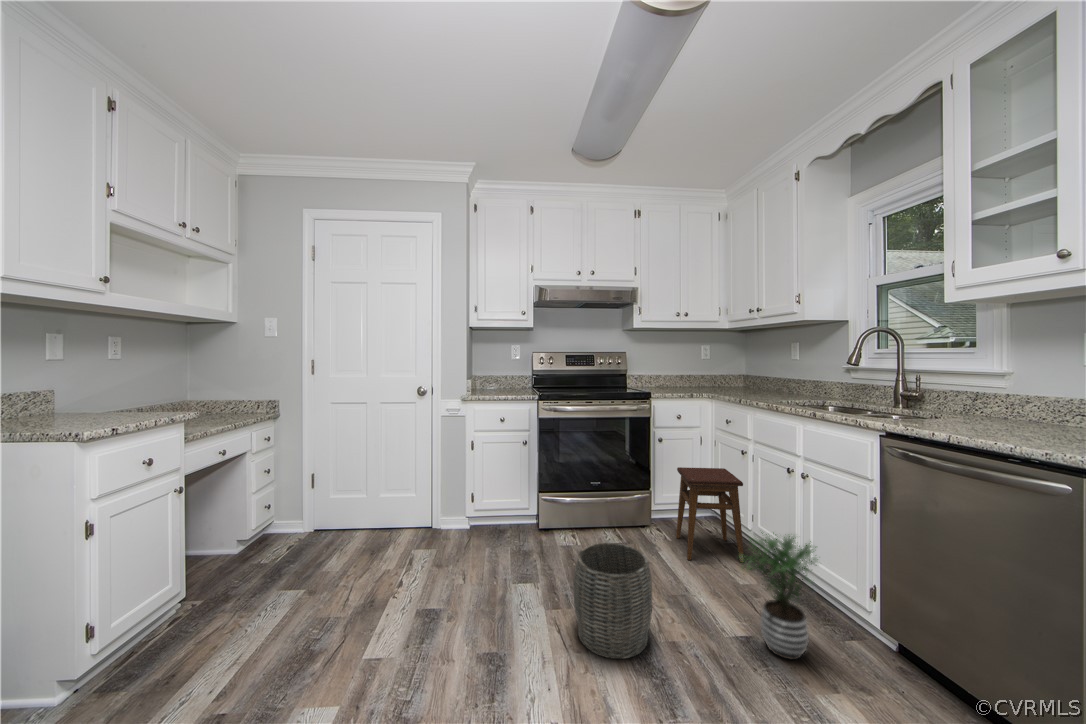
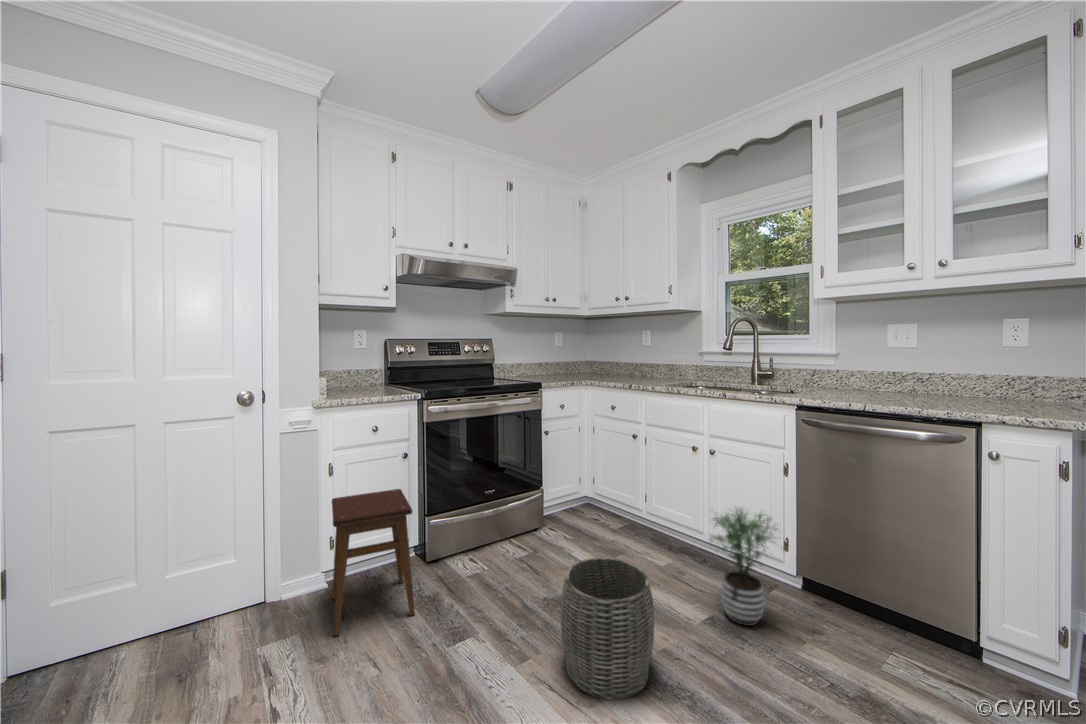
stool: present [676,467,744,562] -> present [331,489,415,636]

